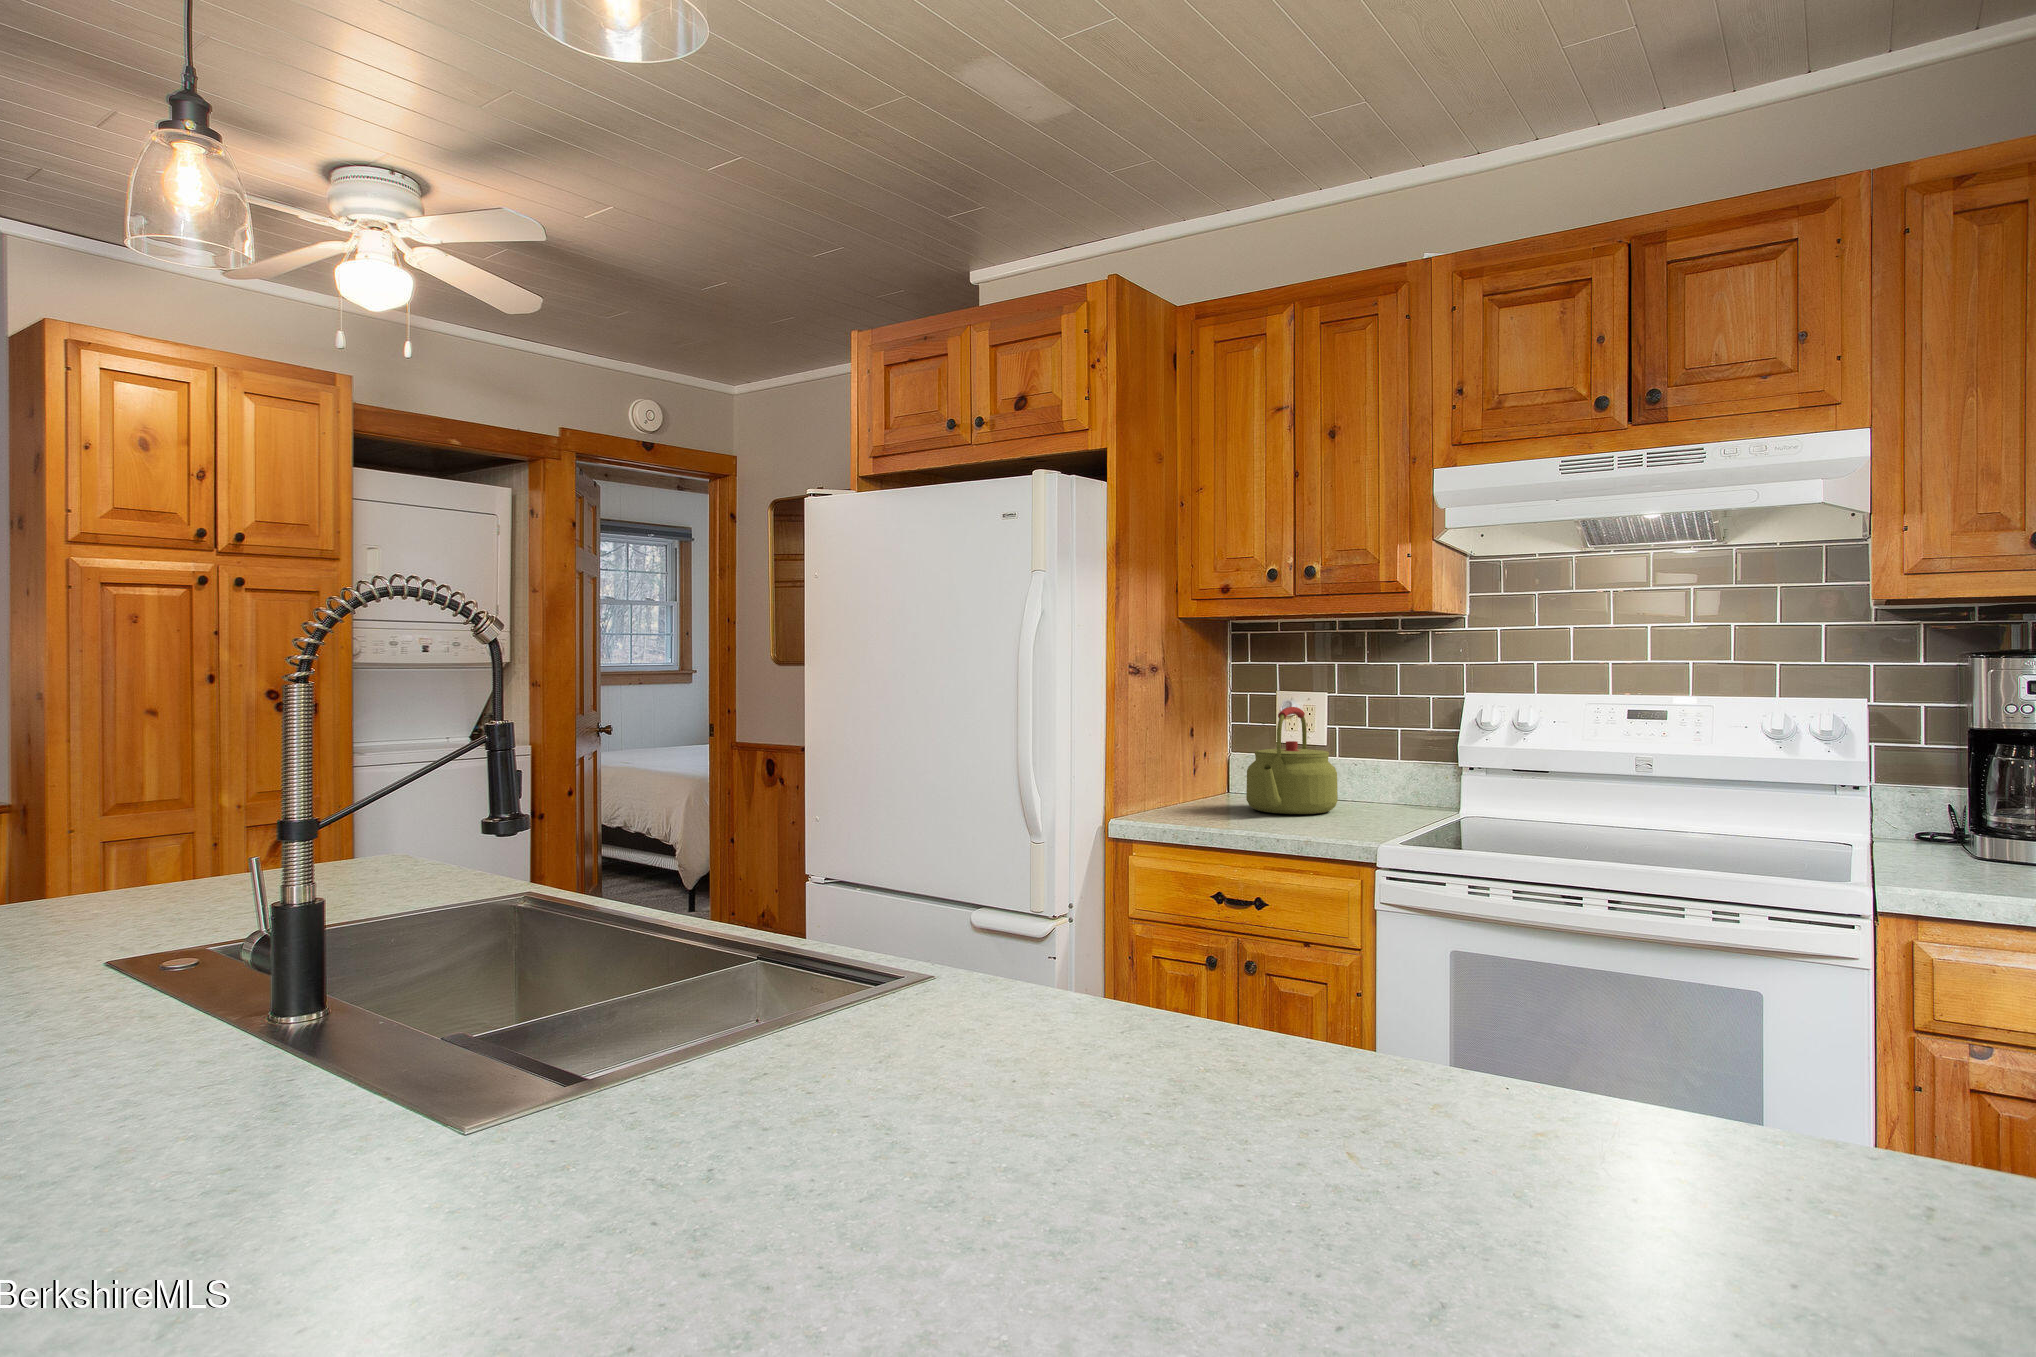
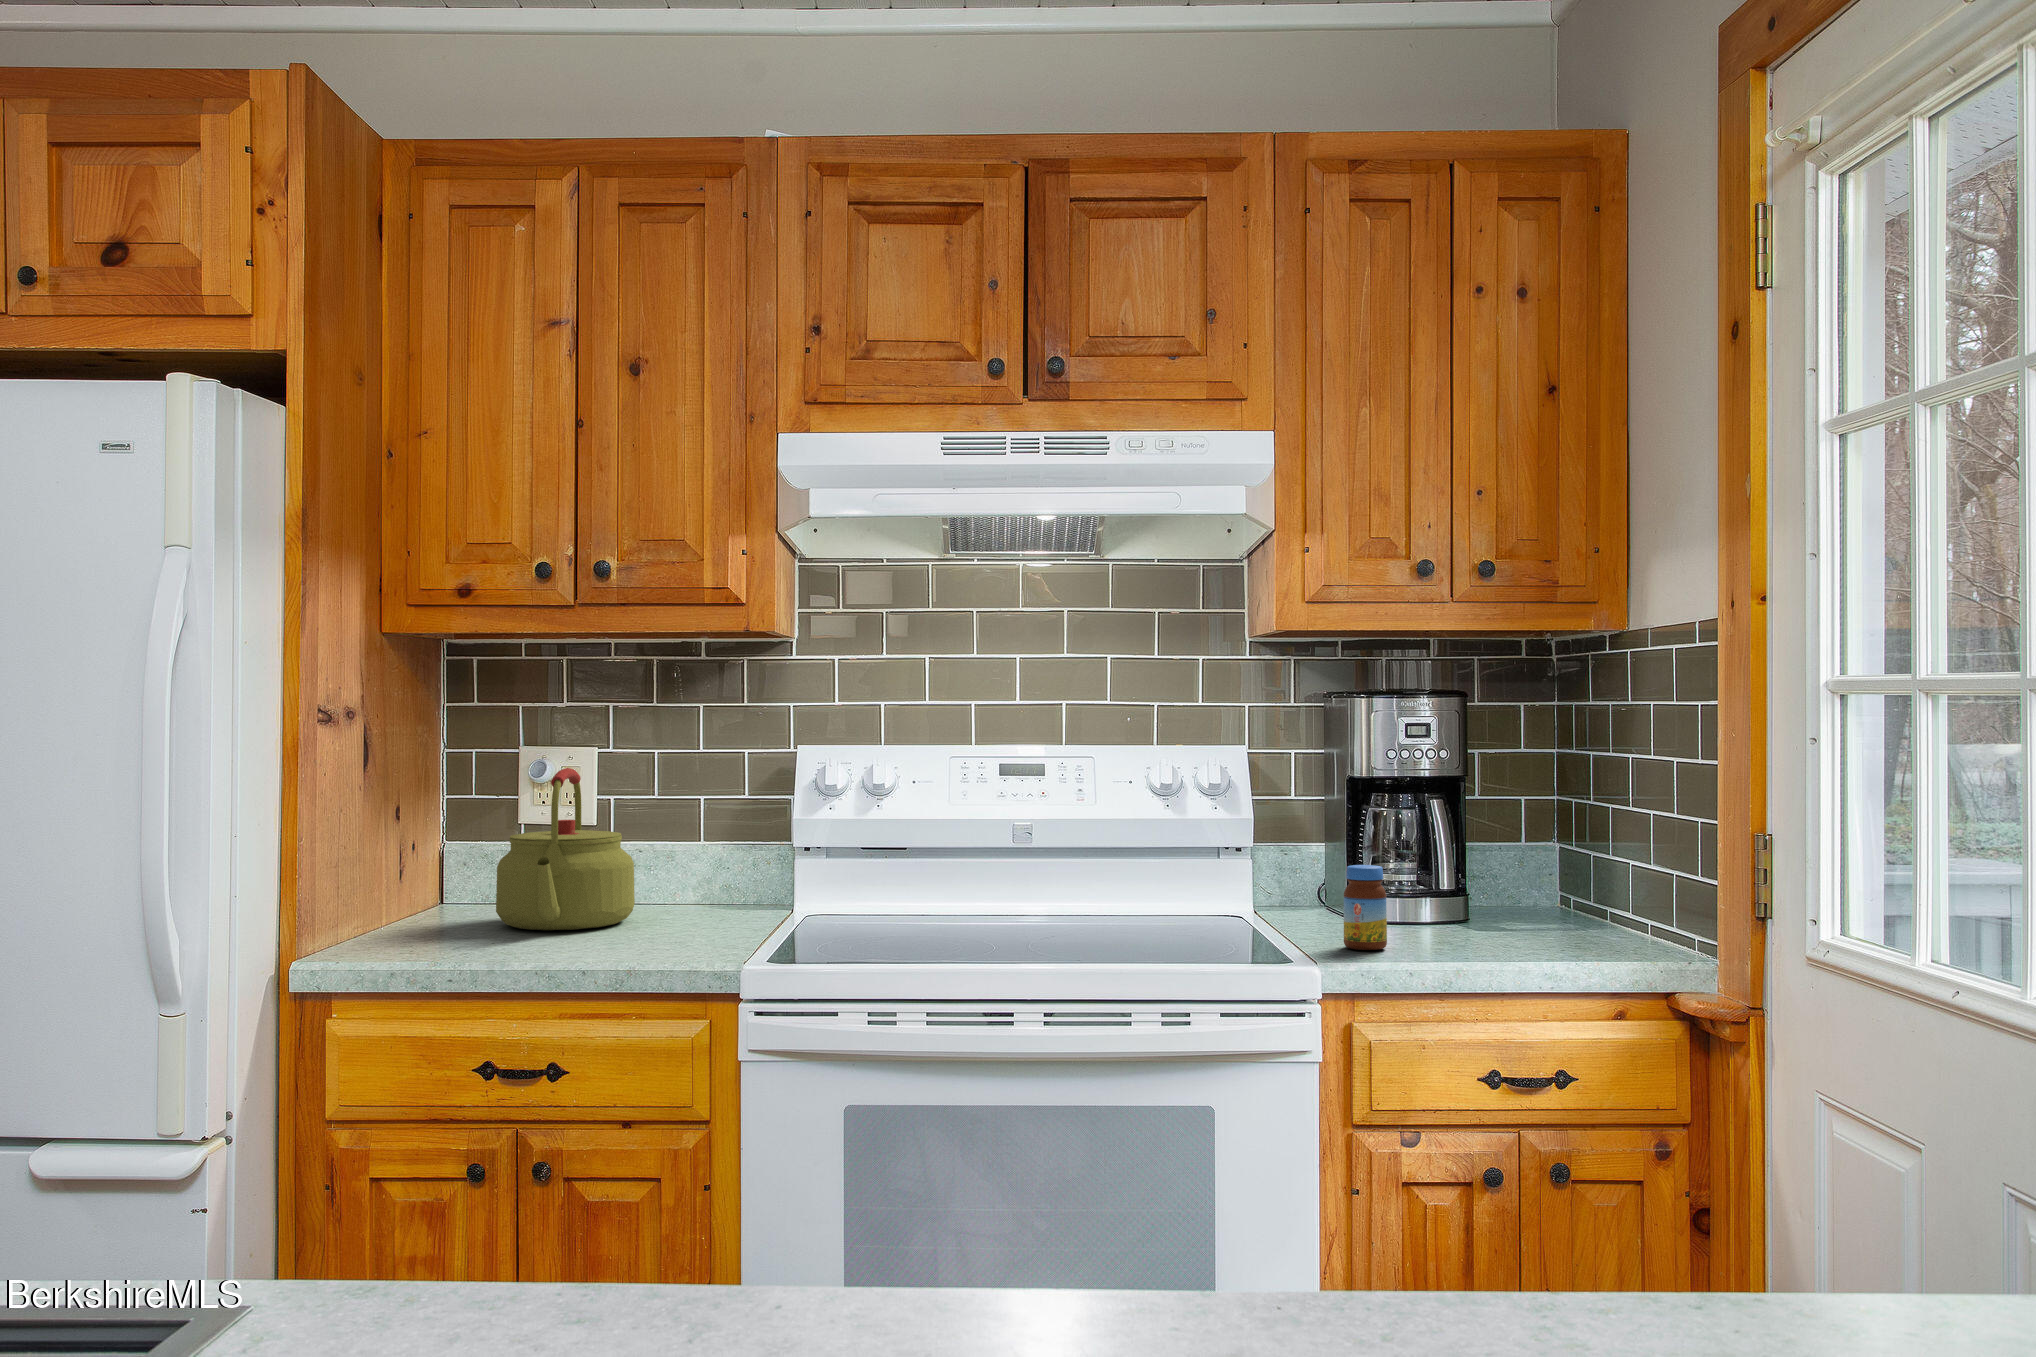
jar: none [1925,806,1973,882] -> present [1344,865,1387,950]

